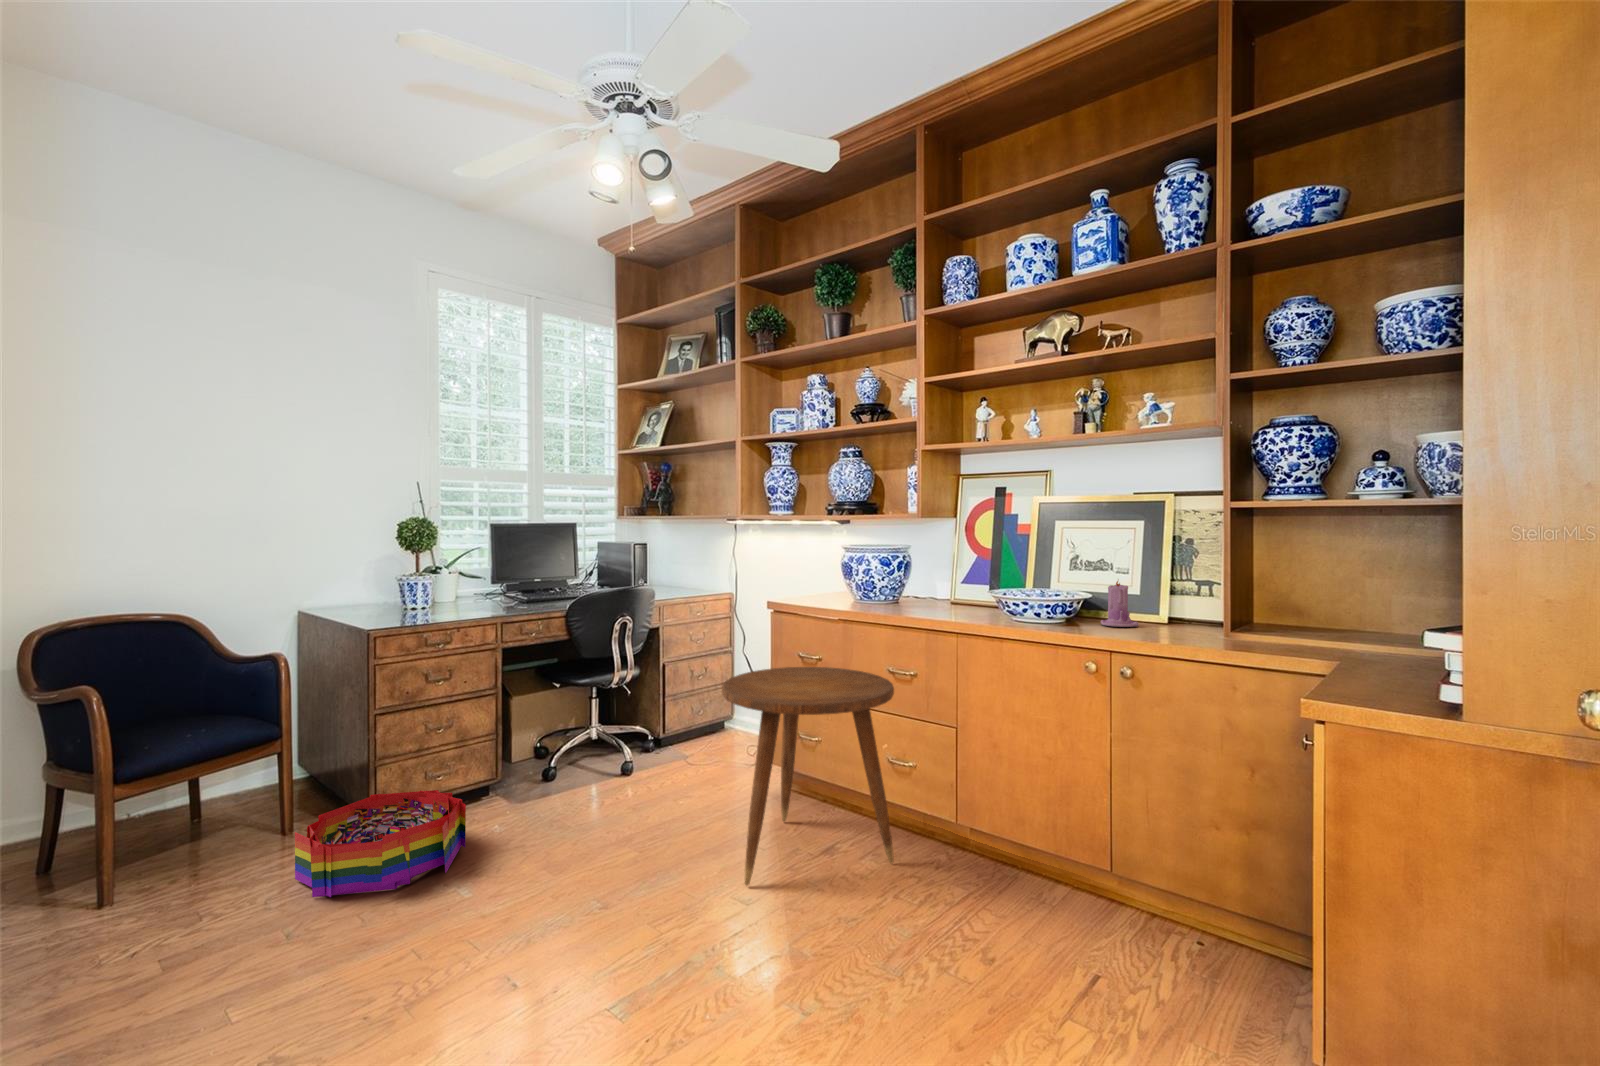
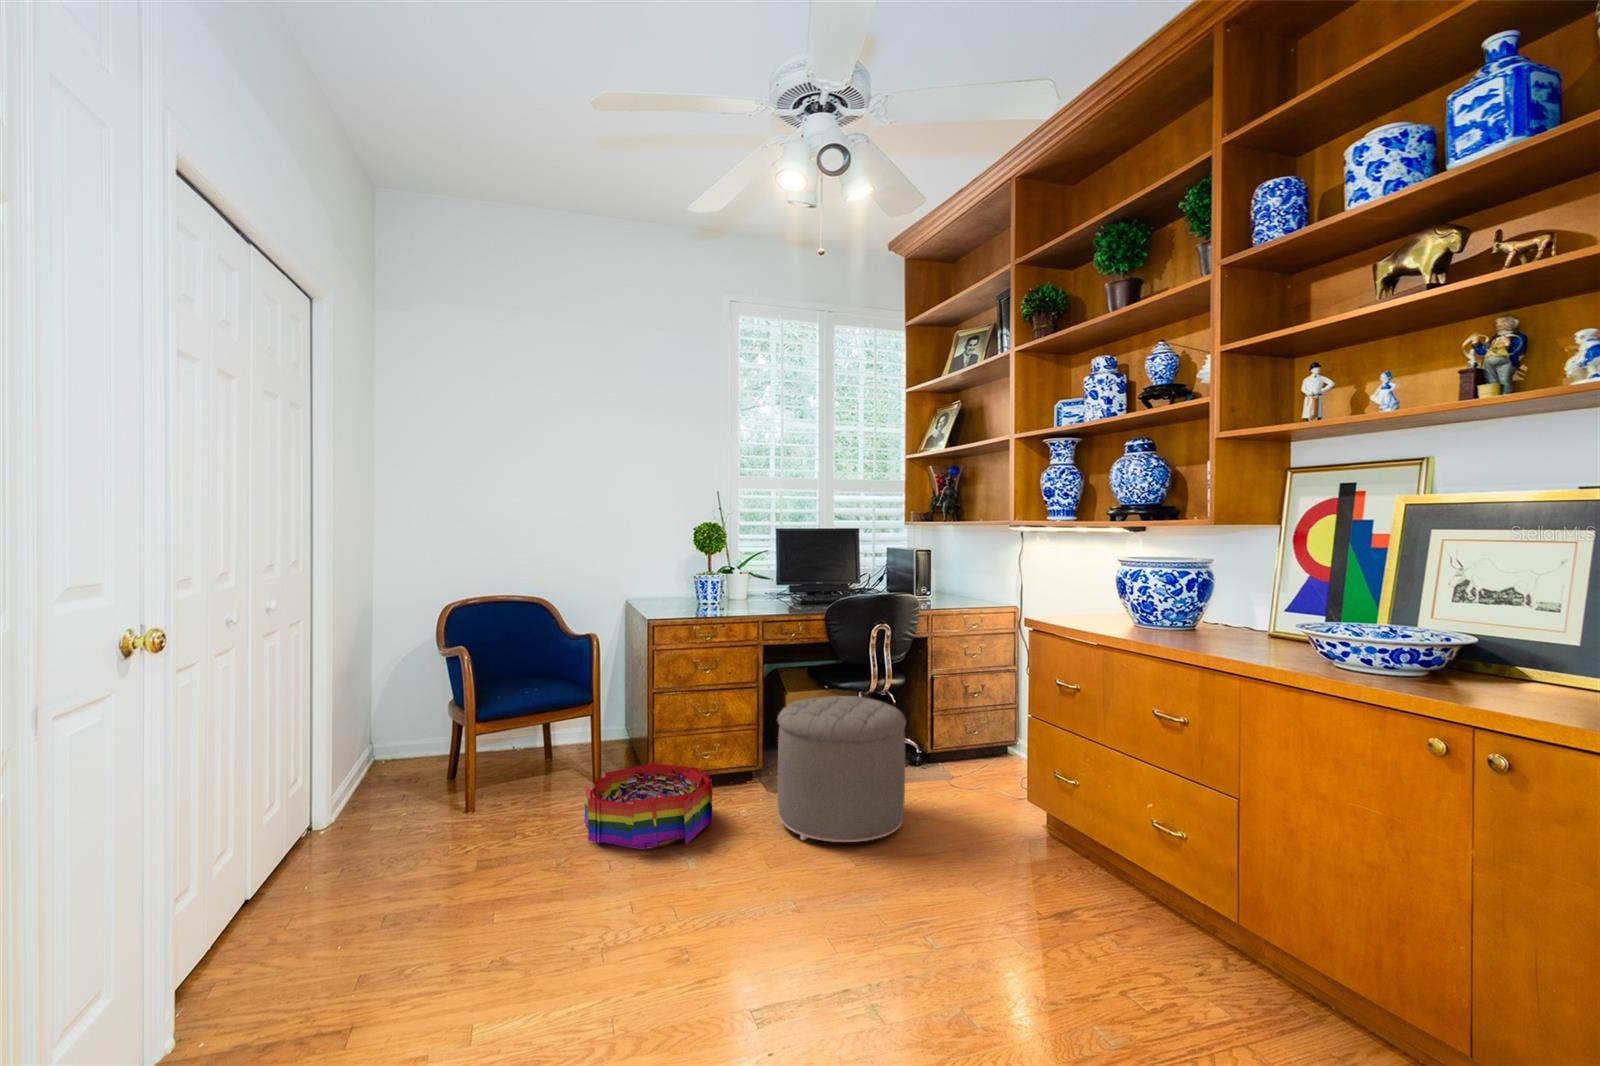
candle: present [1101,581,1139,627] -> none [1477,617,1550,694]
side table: present [722,667,894,886] -> none [936,694,1147,955]
ottoman: none [535,691,667,840] -> present [777,696,906,842]

